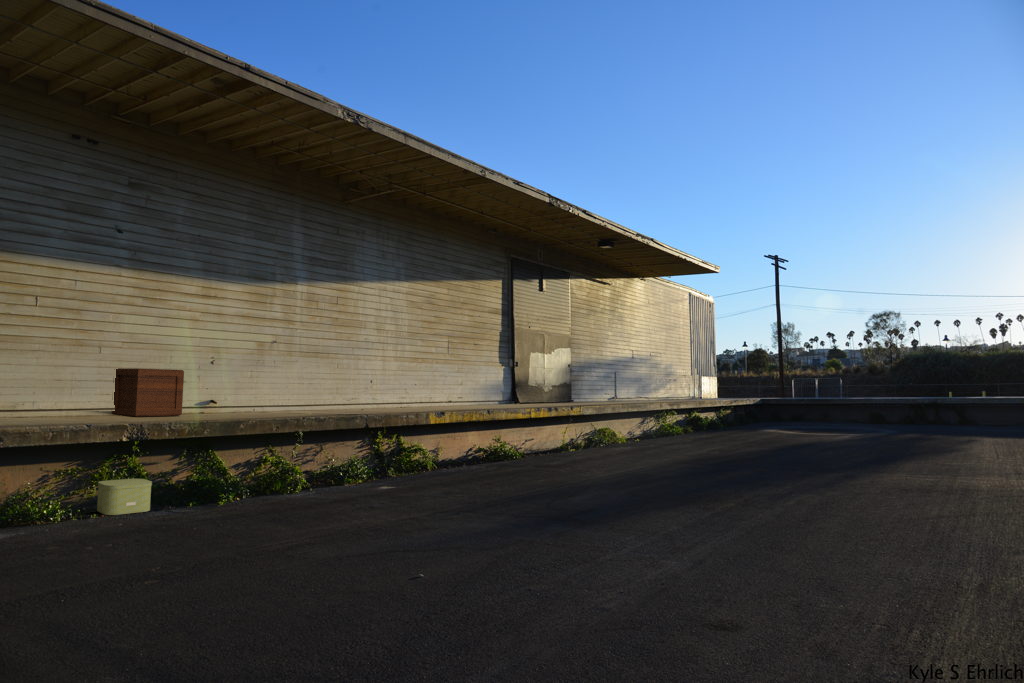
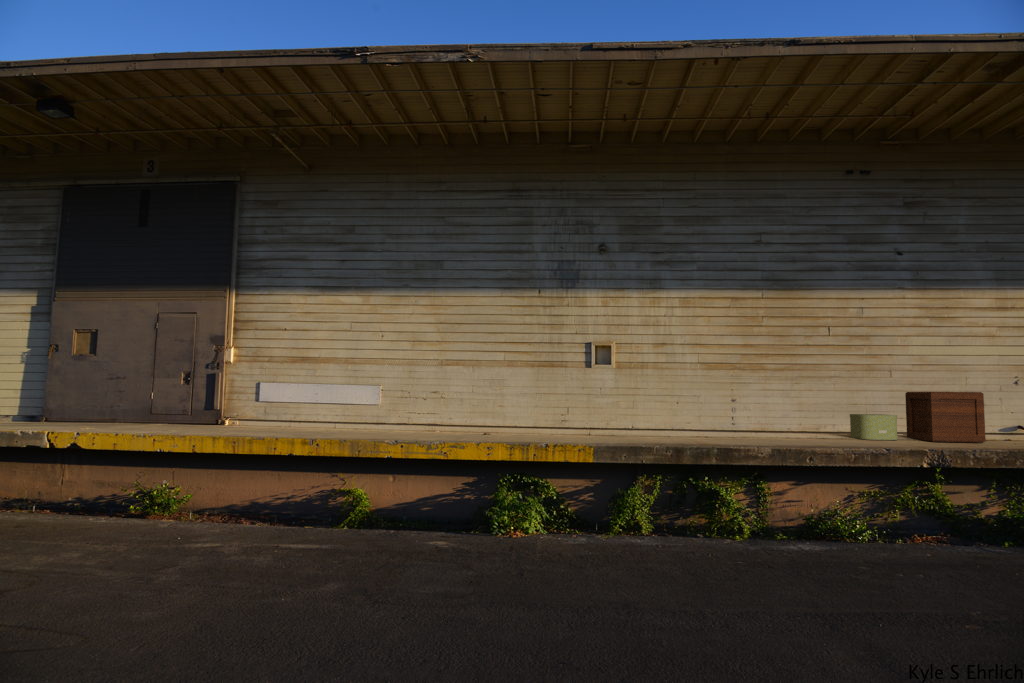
storage box: present [97,479,152,515] -> present [850,414,898,440]

